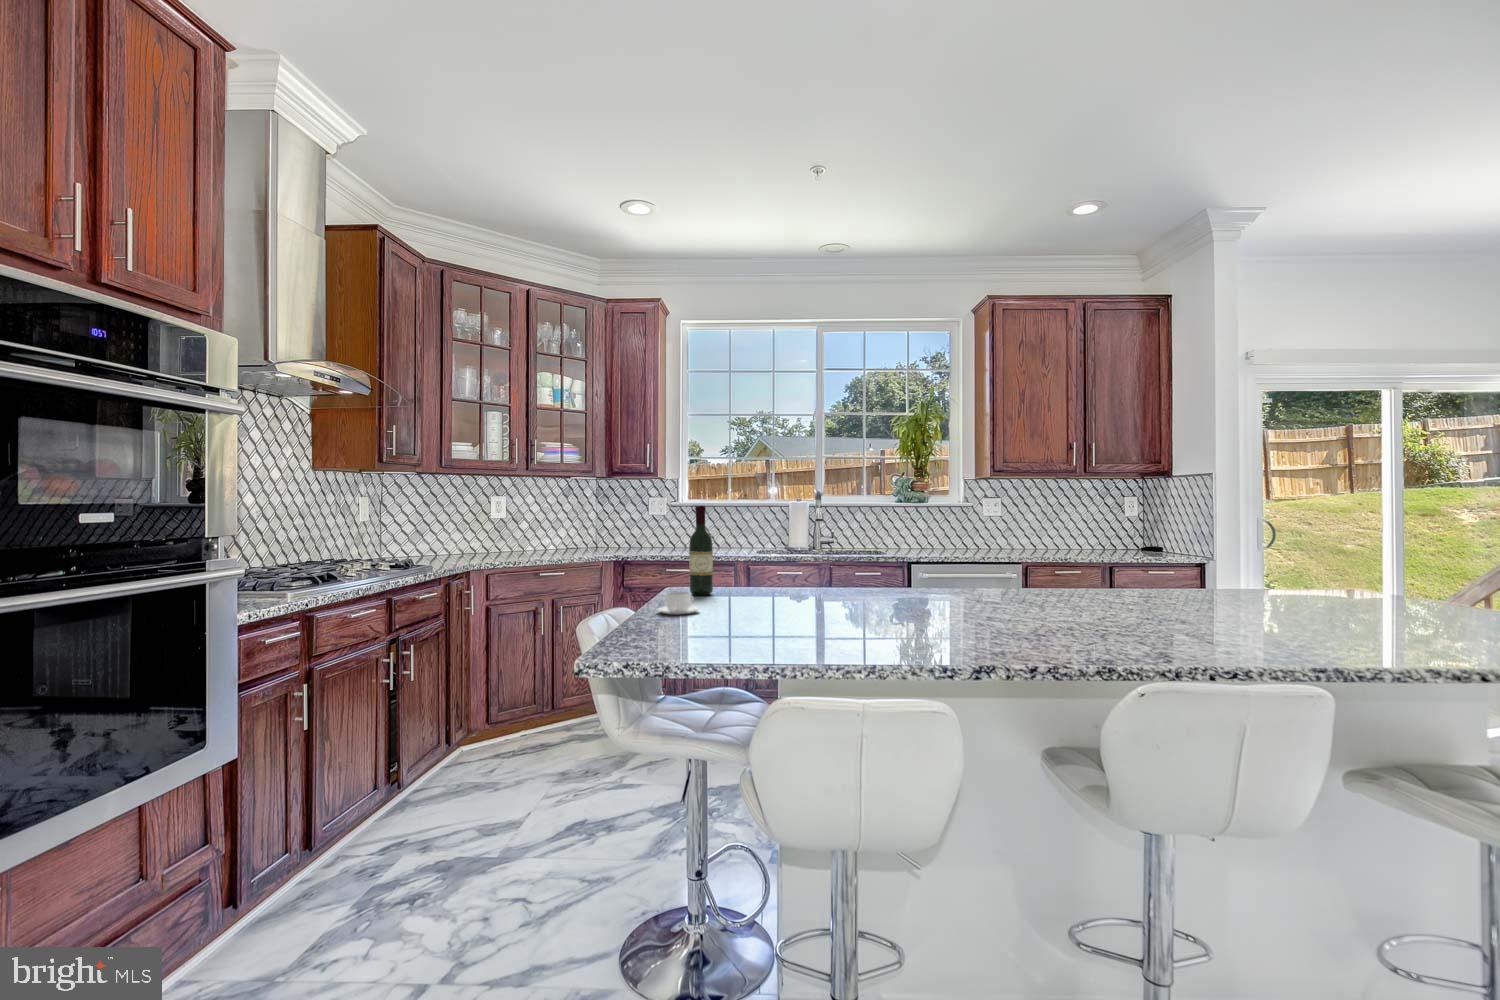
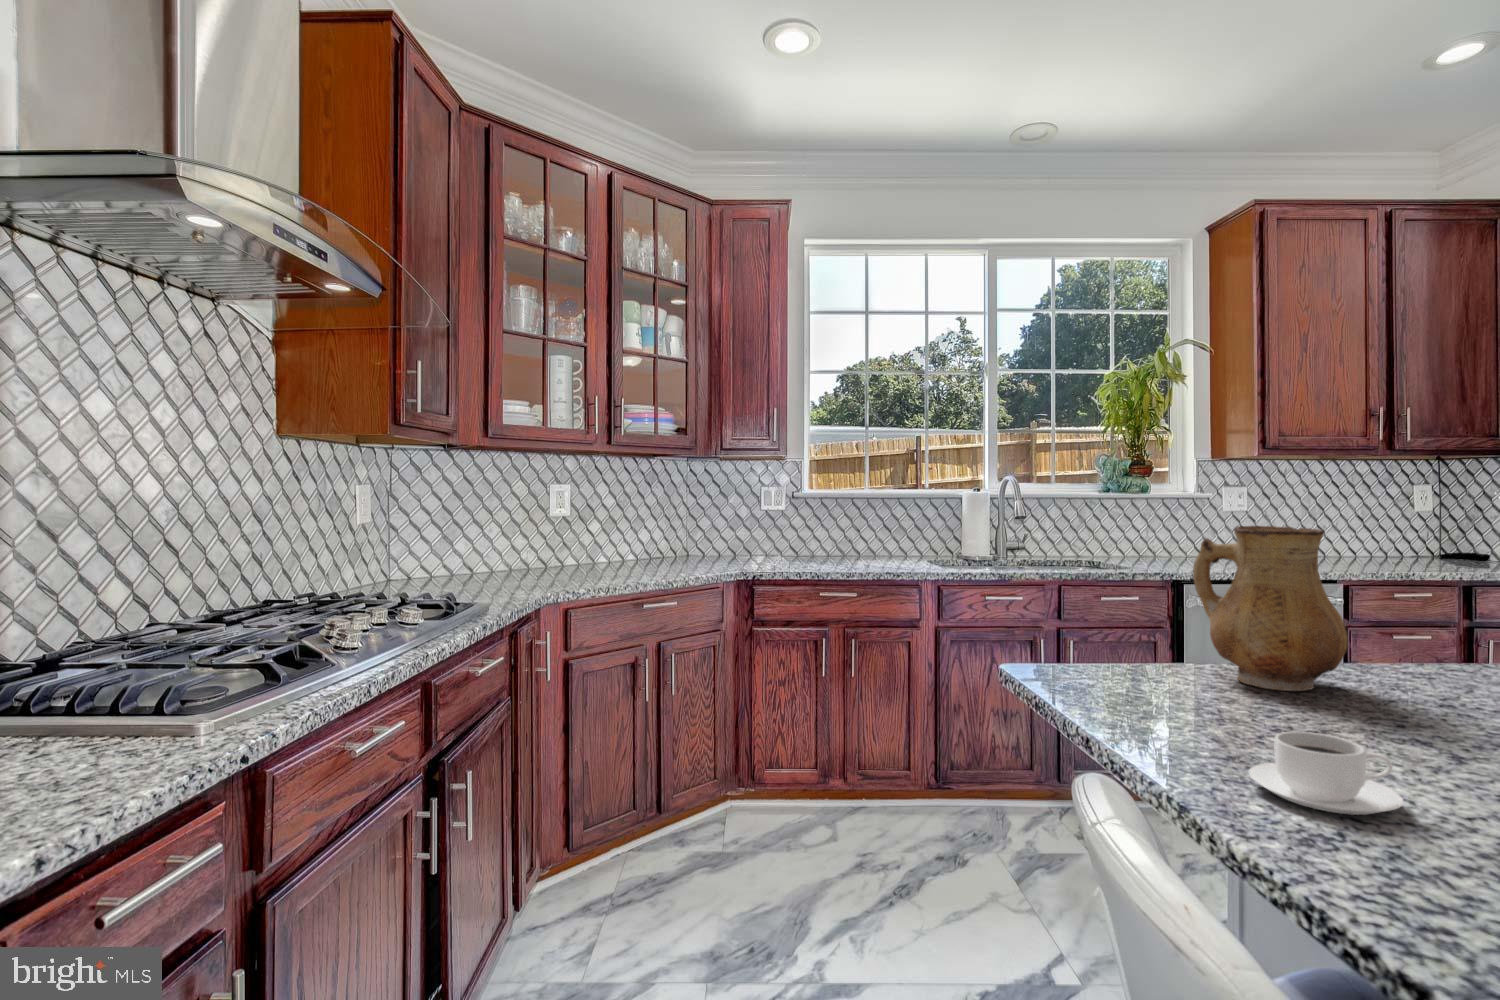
wine bottle: present [689,505,713,595] -> none [1086,498,1142,688]
ceramic pitcher: none [751,519,803,596] -> present [1193,526,1347,691]

